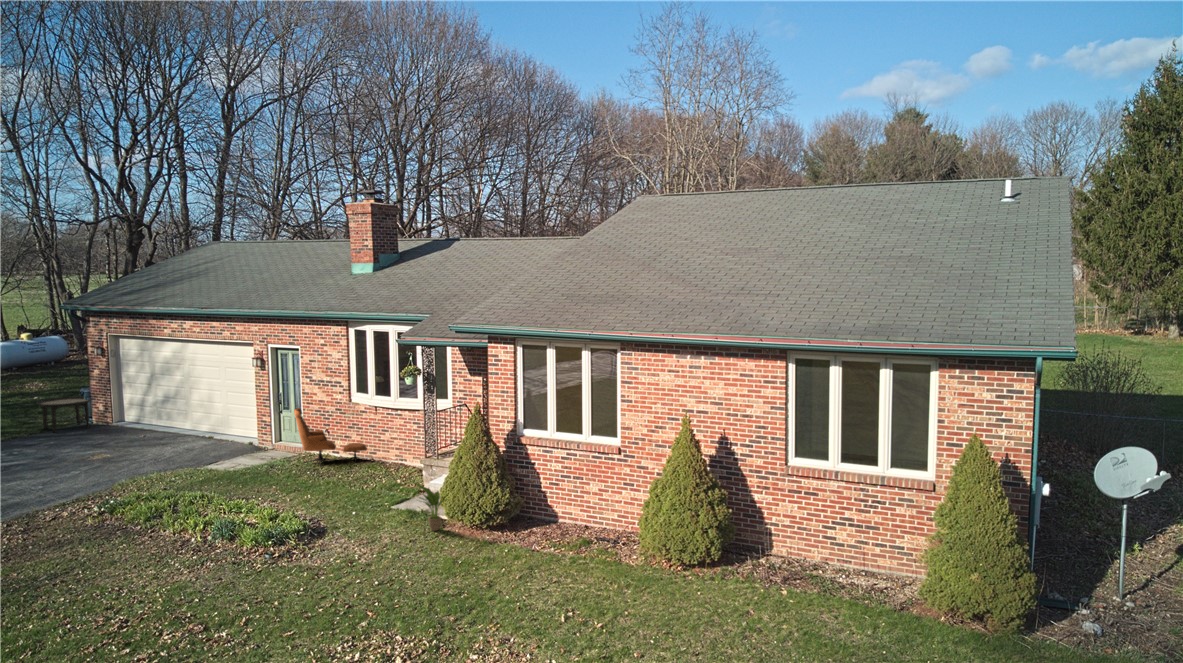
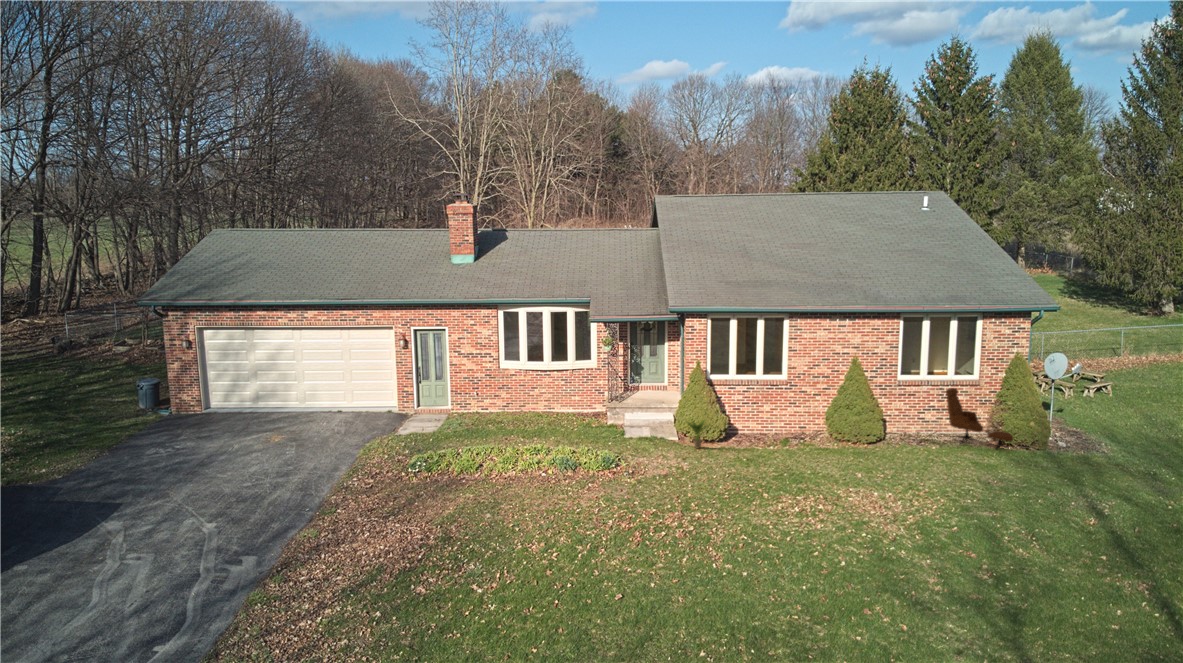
round table: present [37,396,91,433] -> none [133,387,188,423]
lounge chair: present [294,408,367,465] -> present [946,388,1013,447]

